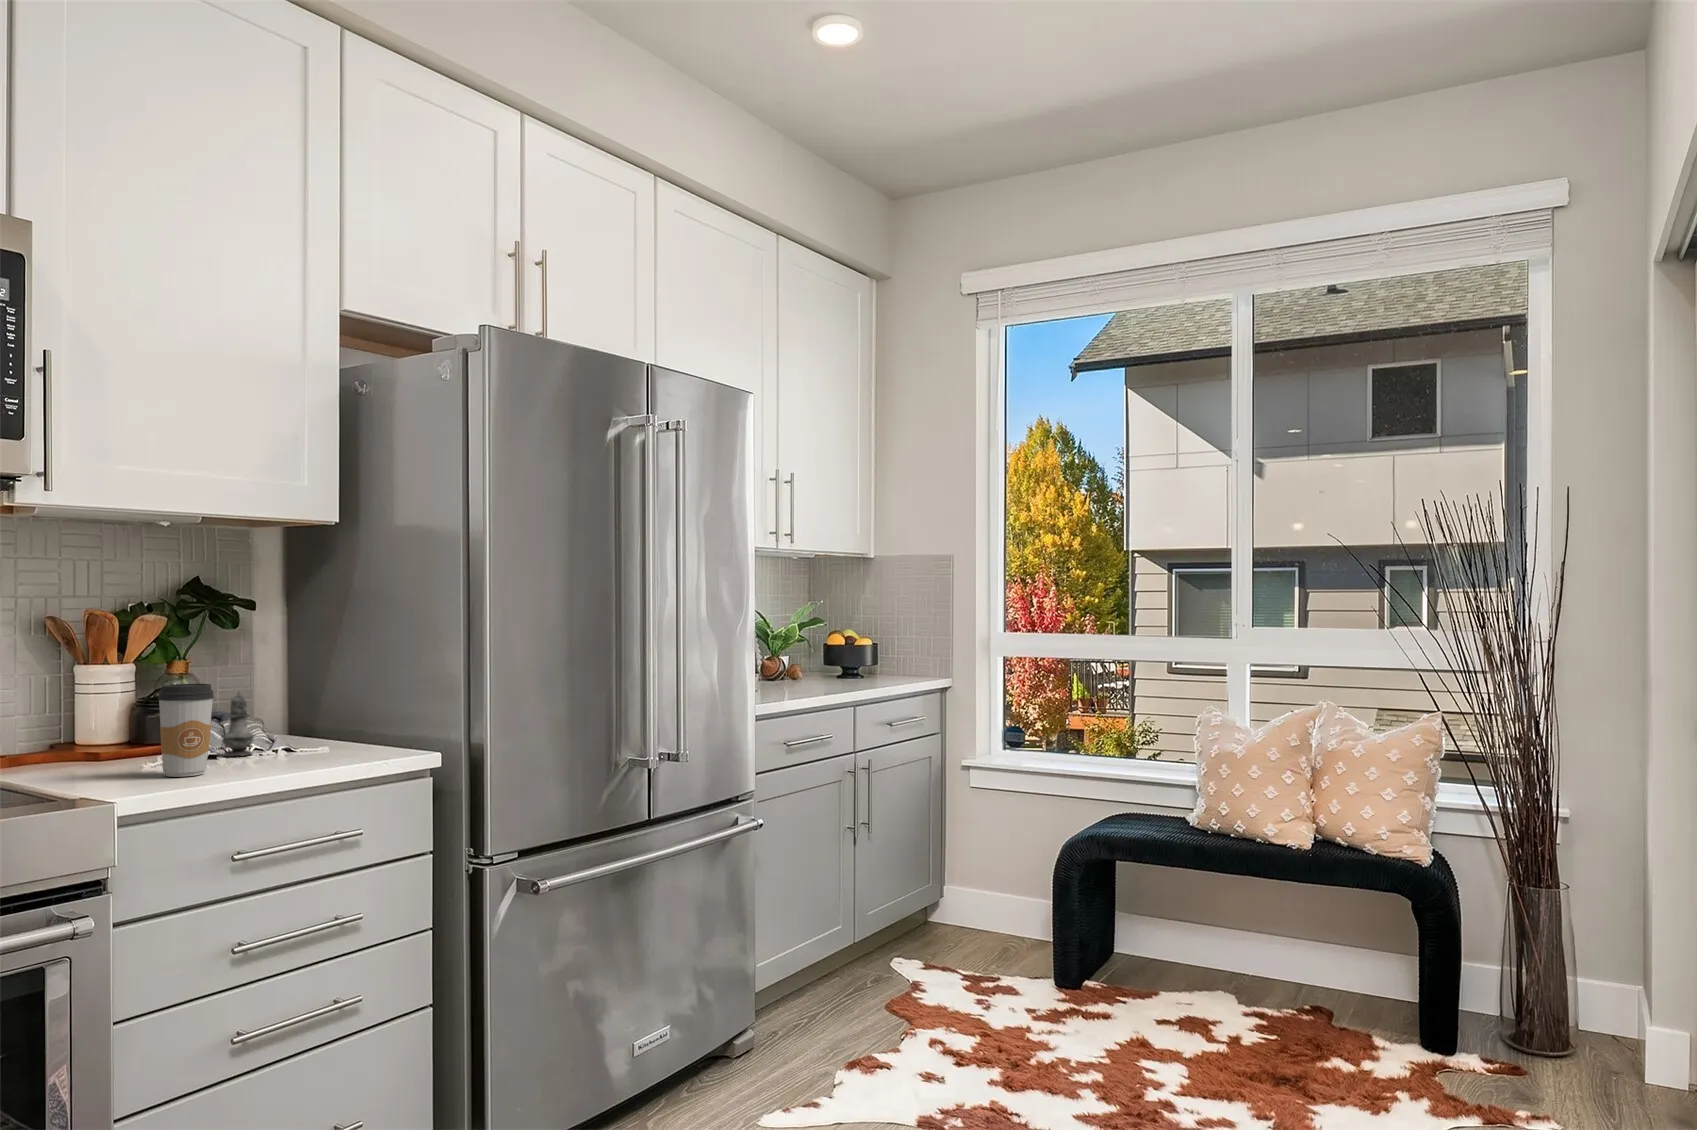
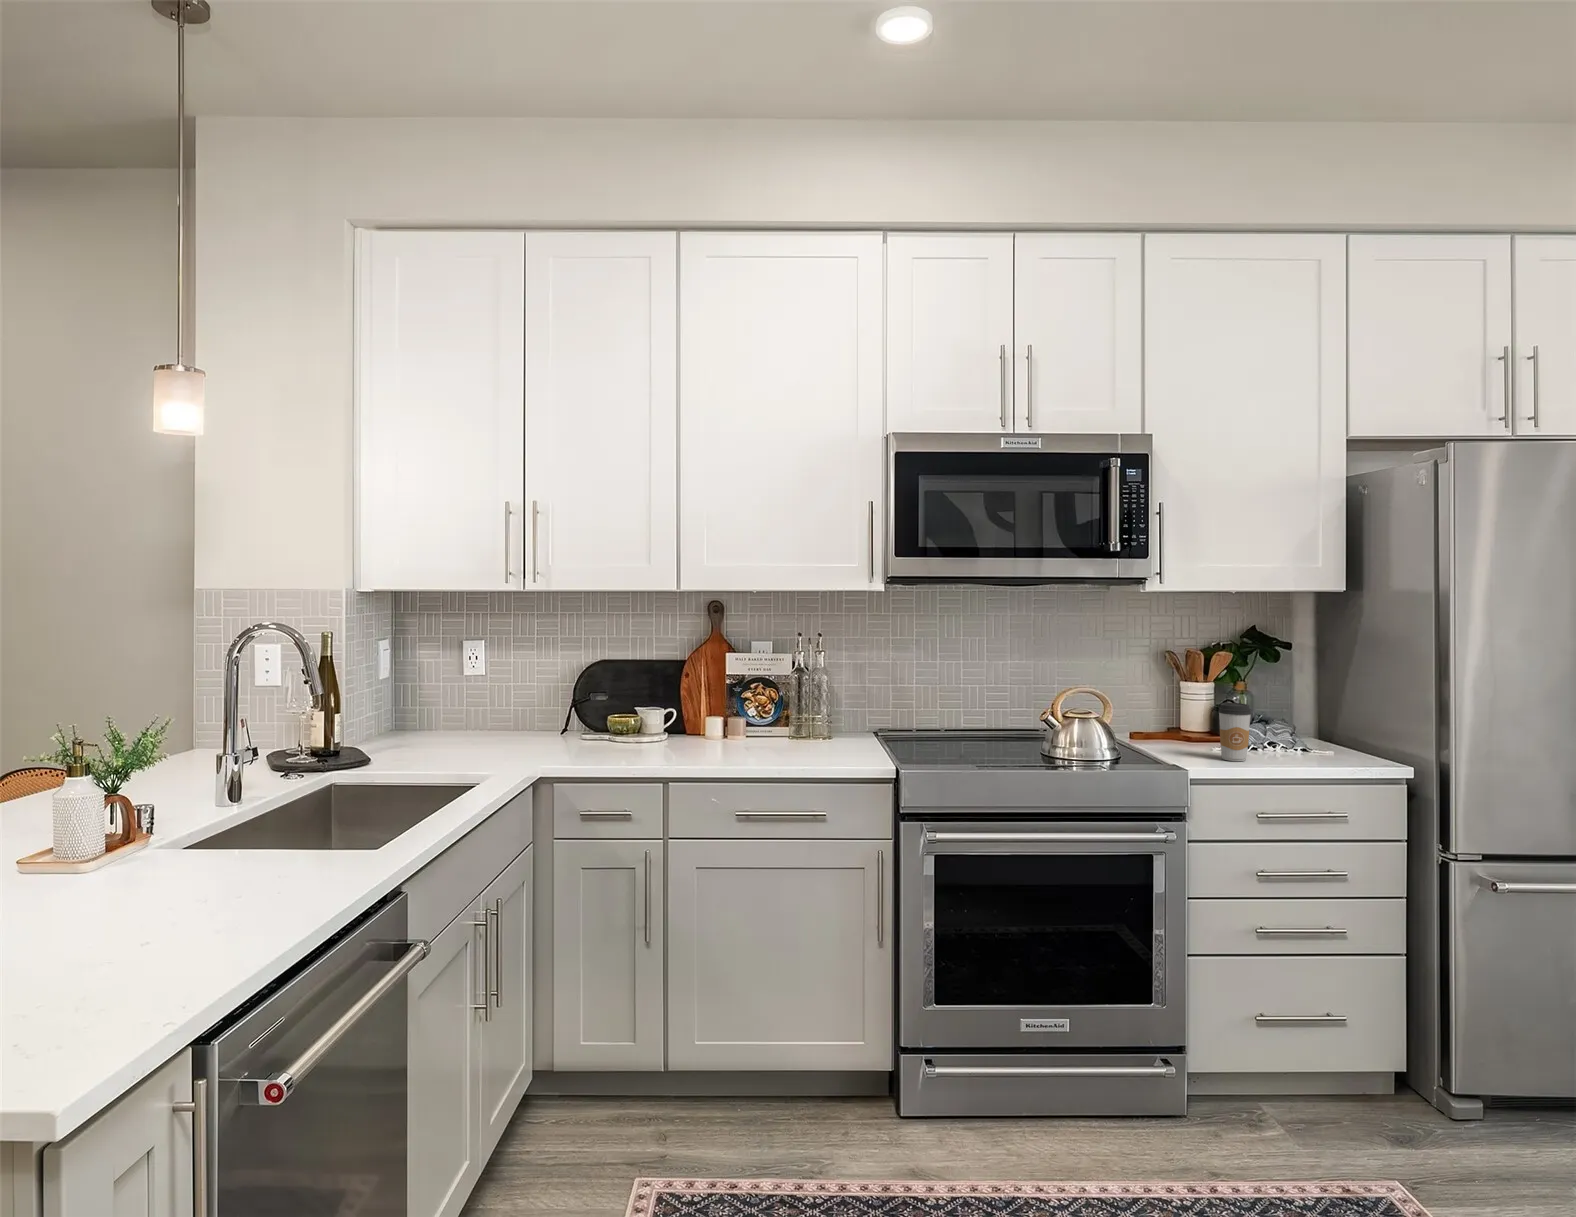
salt shaker: present [221,692,255,756] -> none [1261,708,1283,751]

